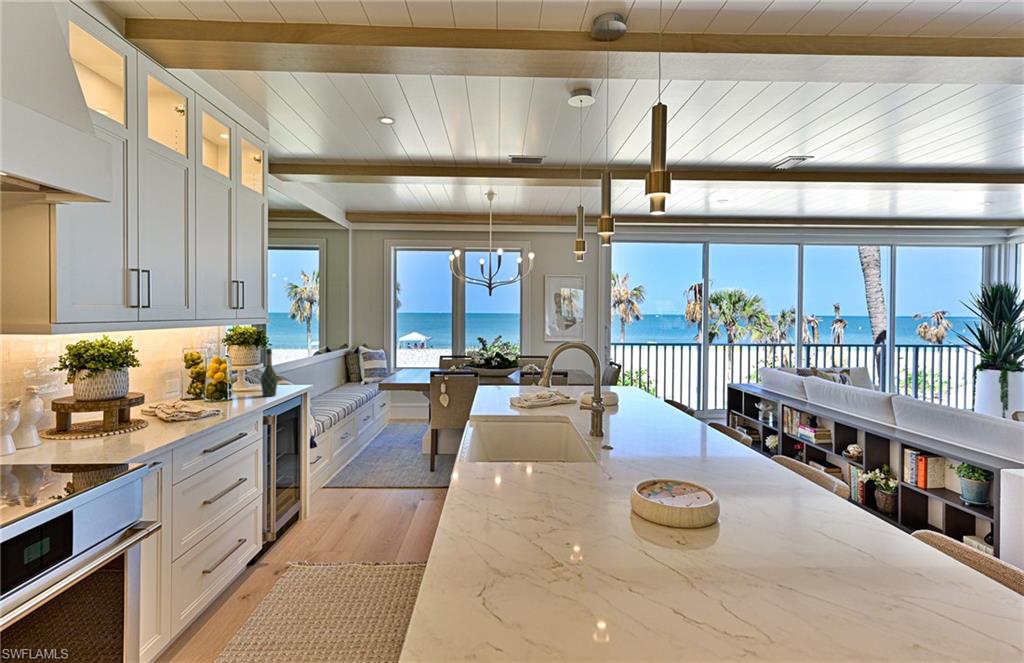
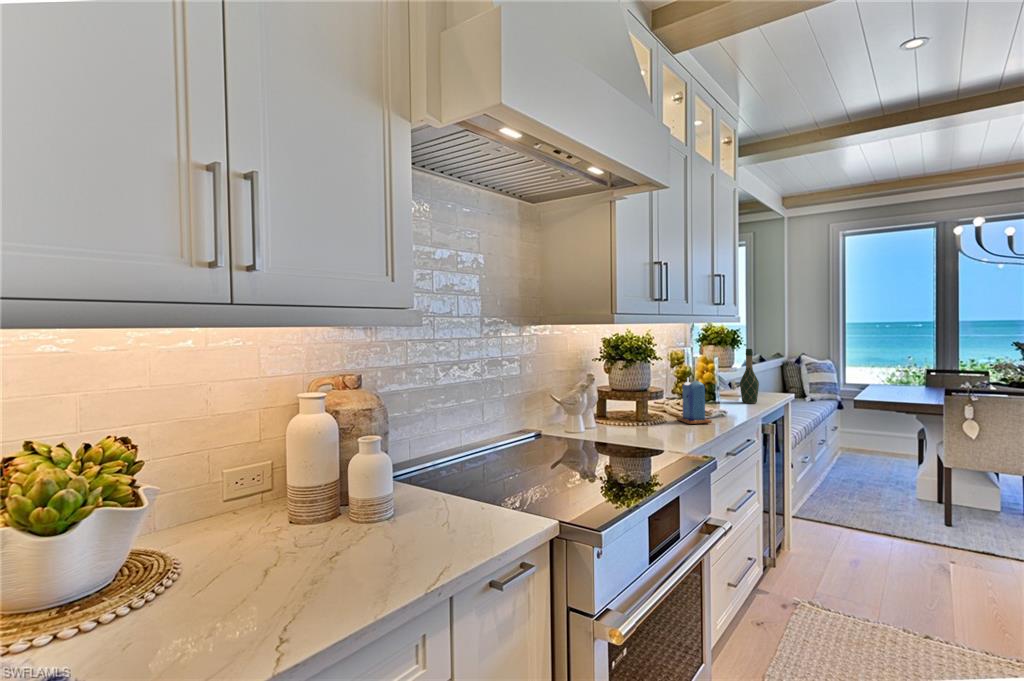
candle: none [167,381,202,426] -> present [676,378,712,424]

